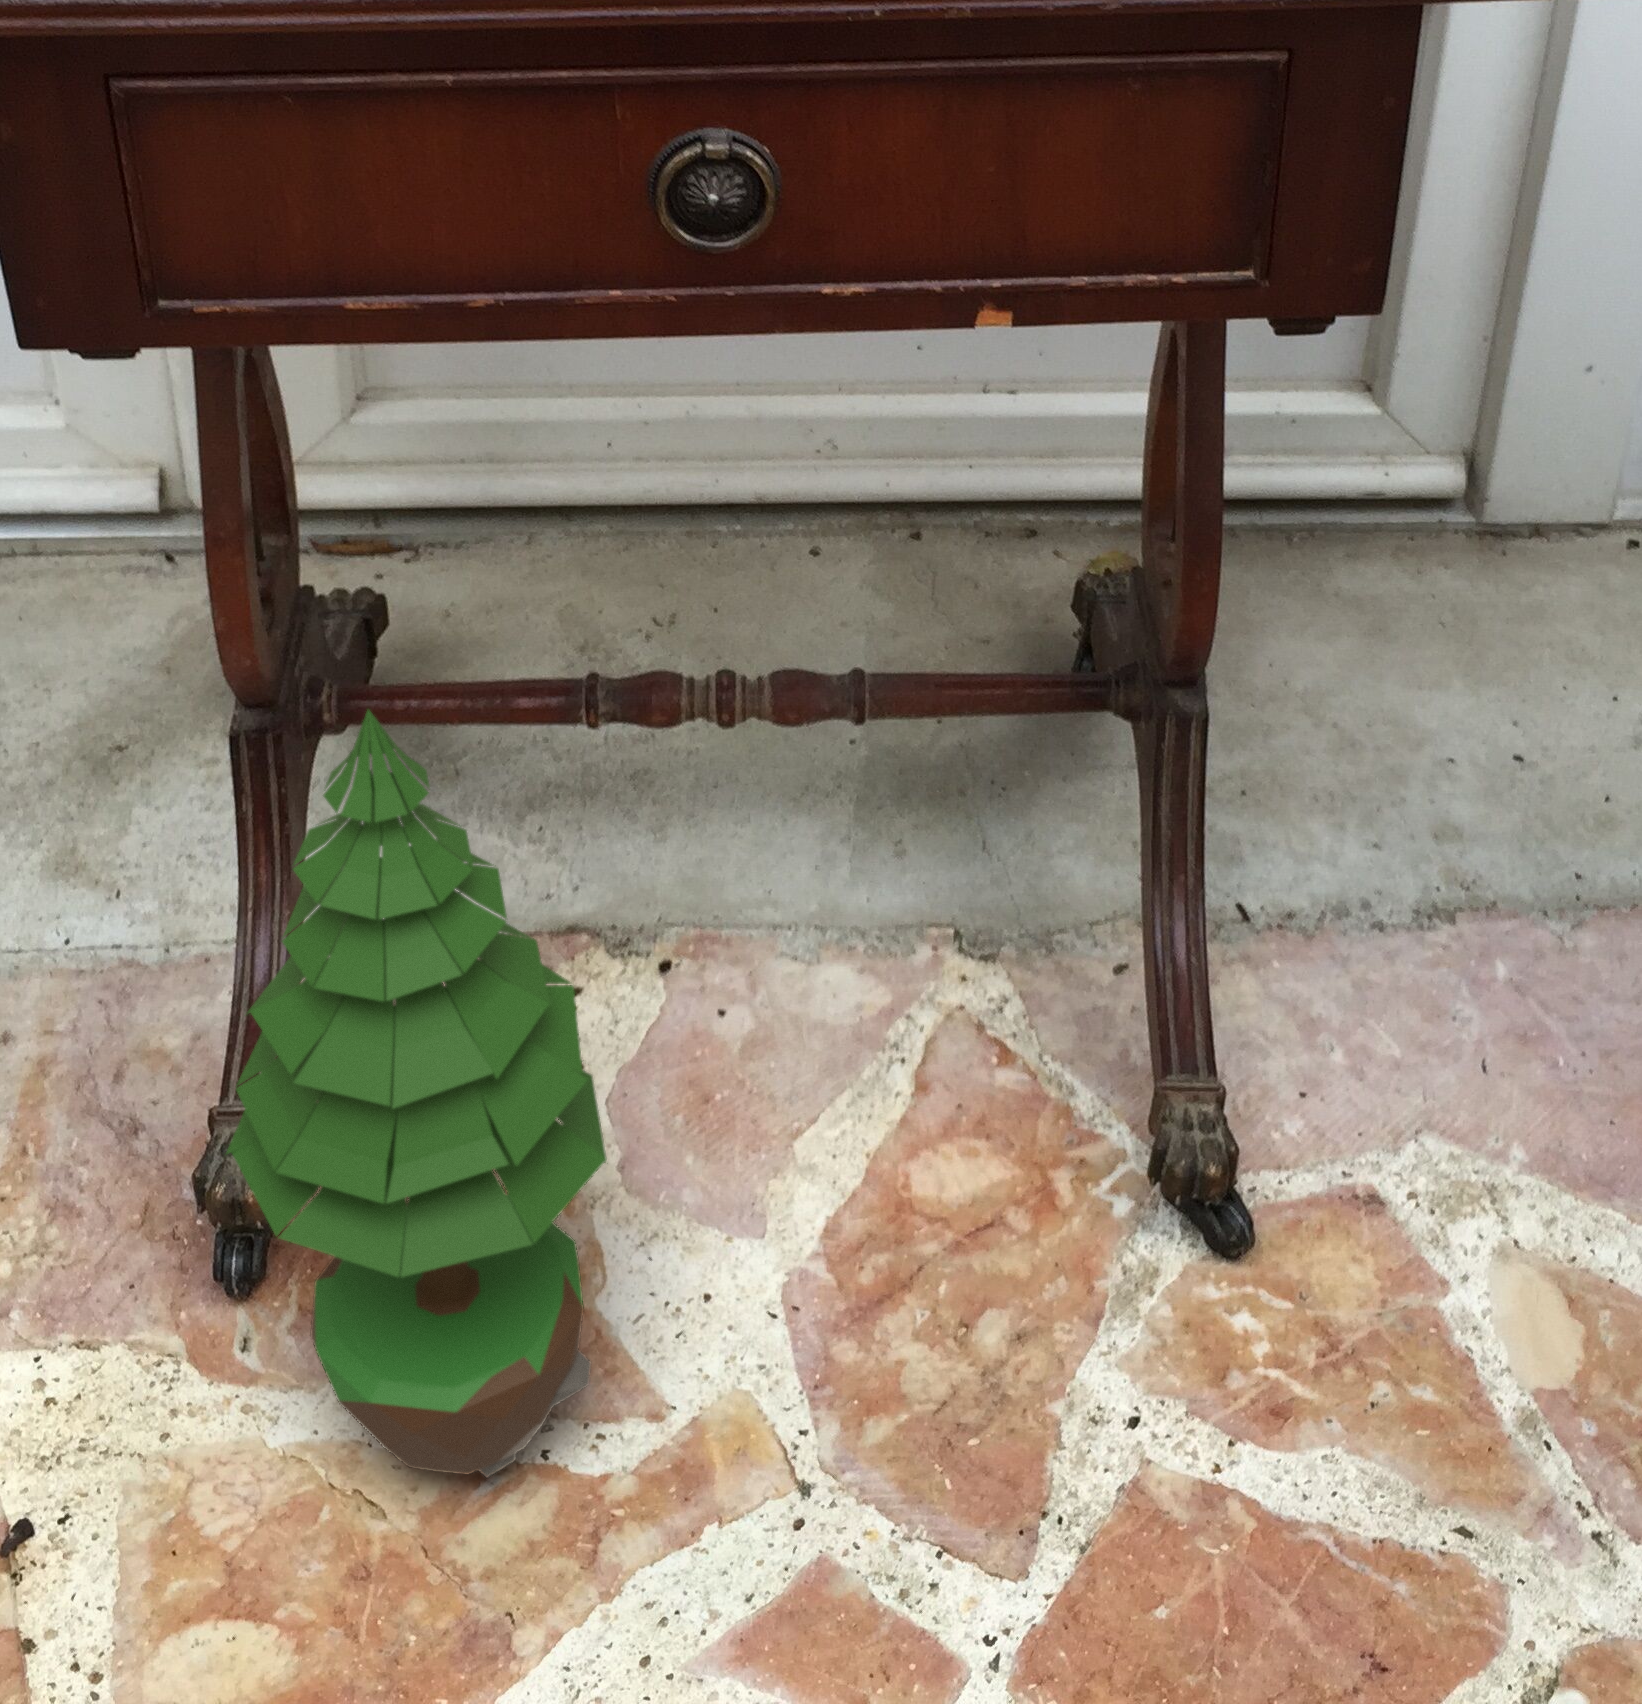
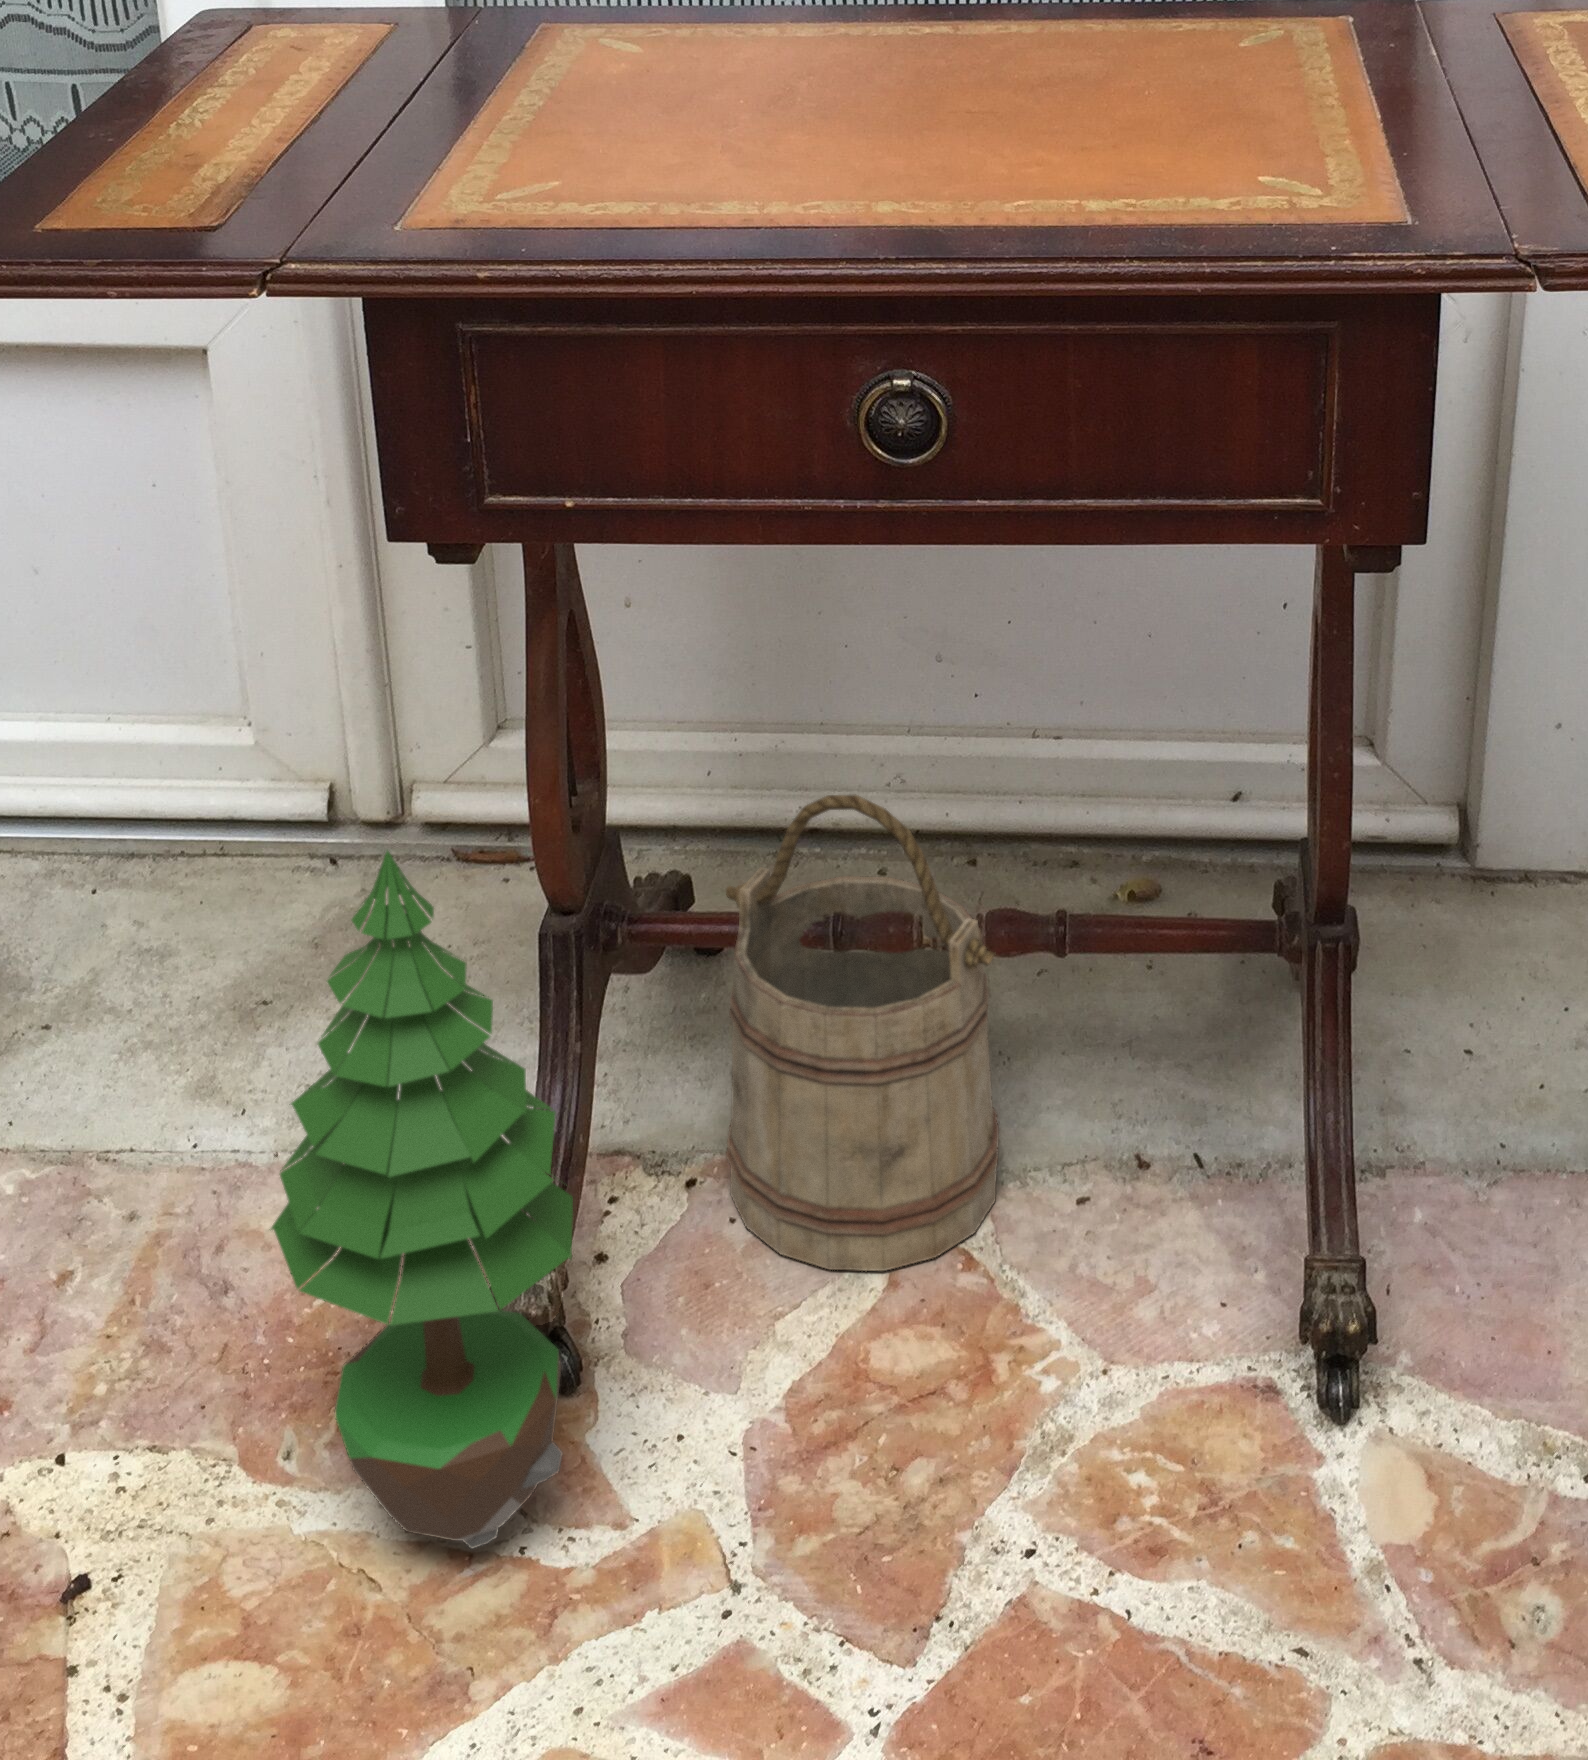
bucket: none [706,541,1045,1080] -> present [726,794,999,1271]

